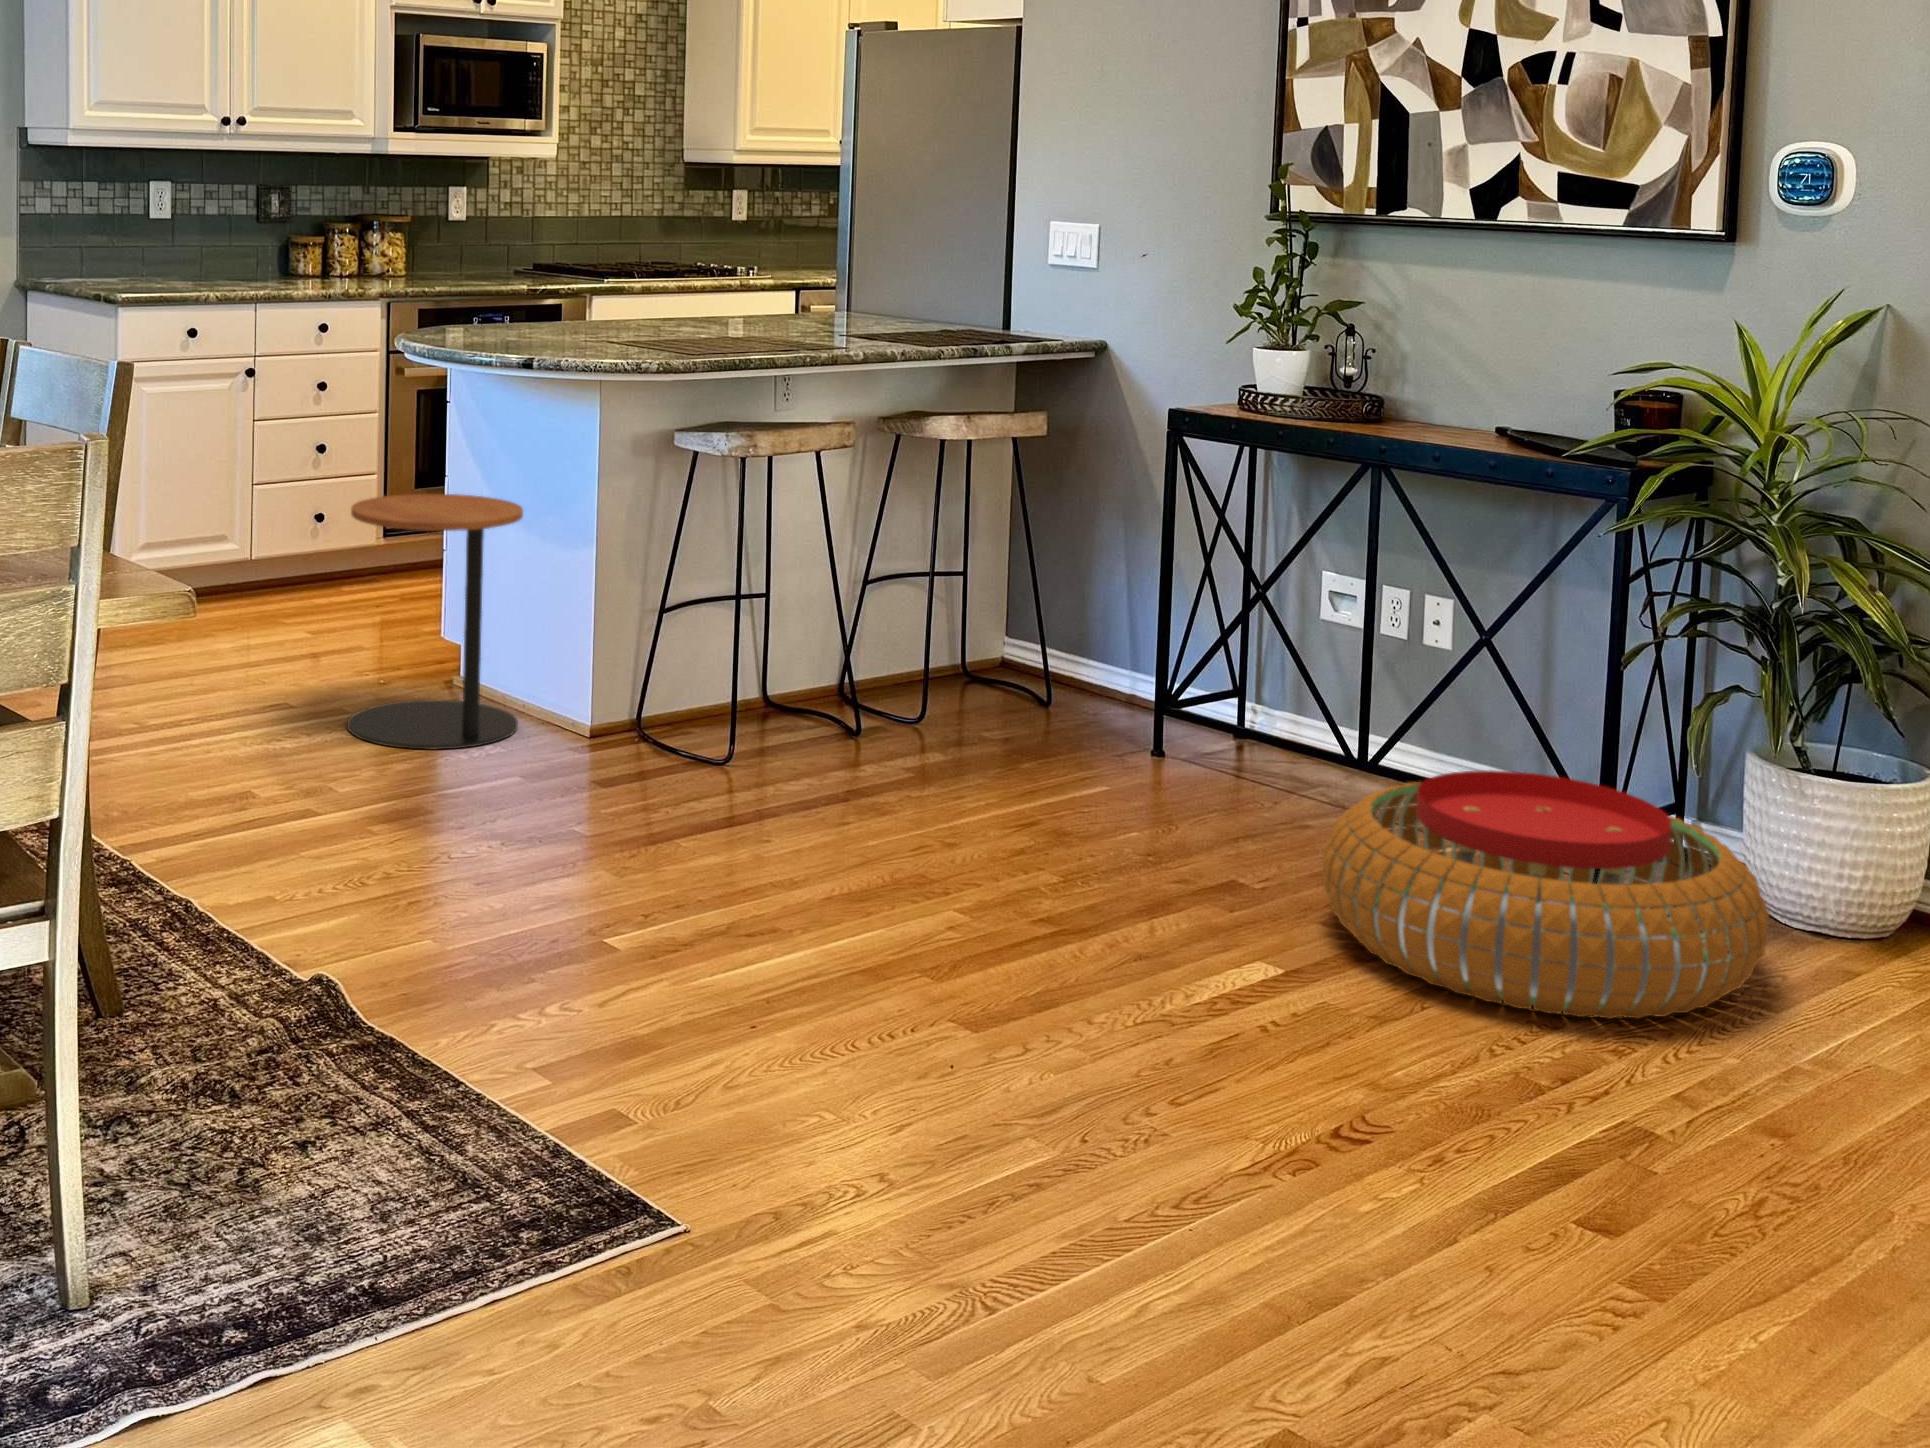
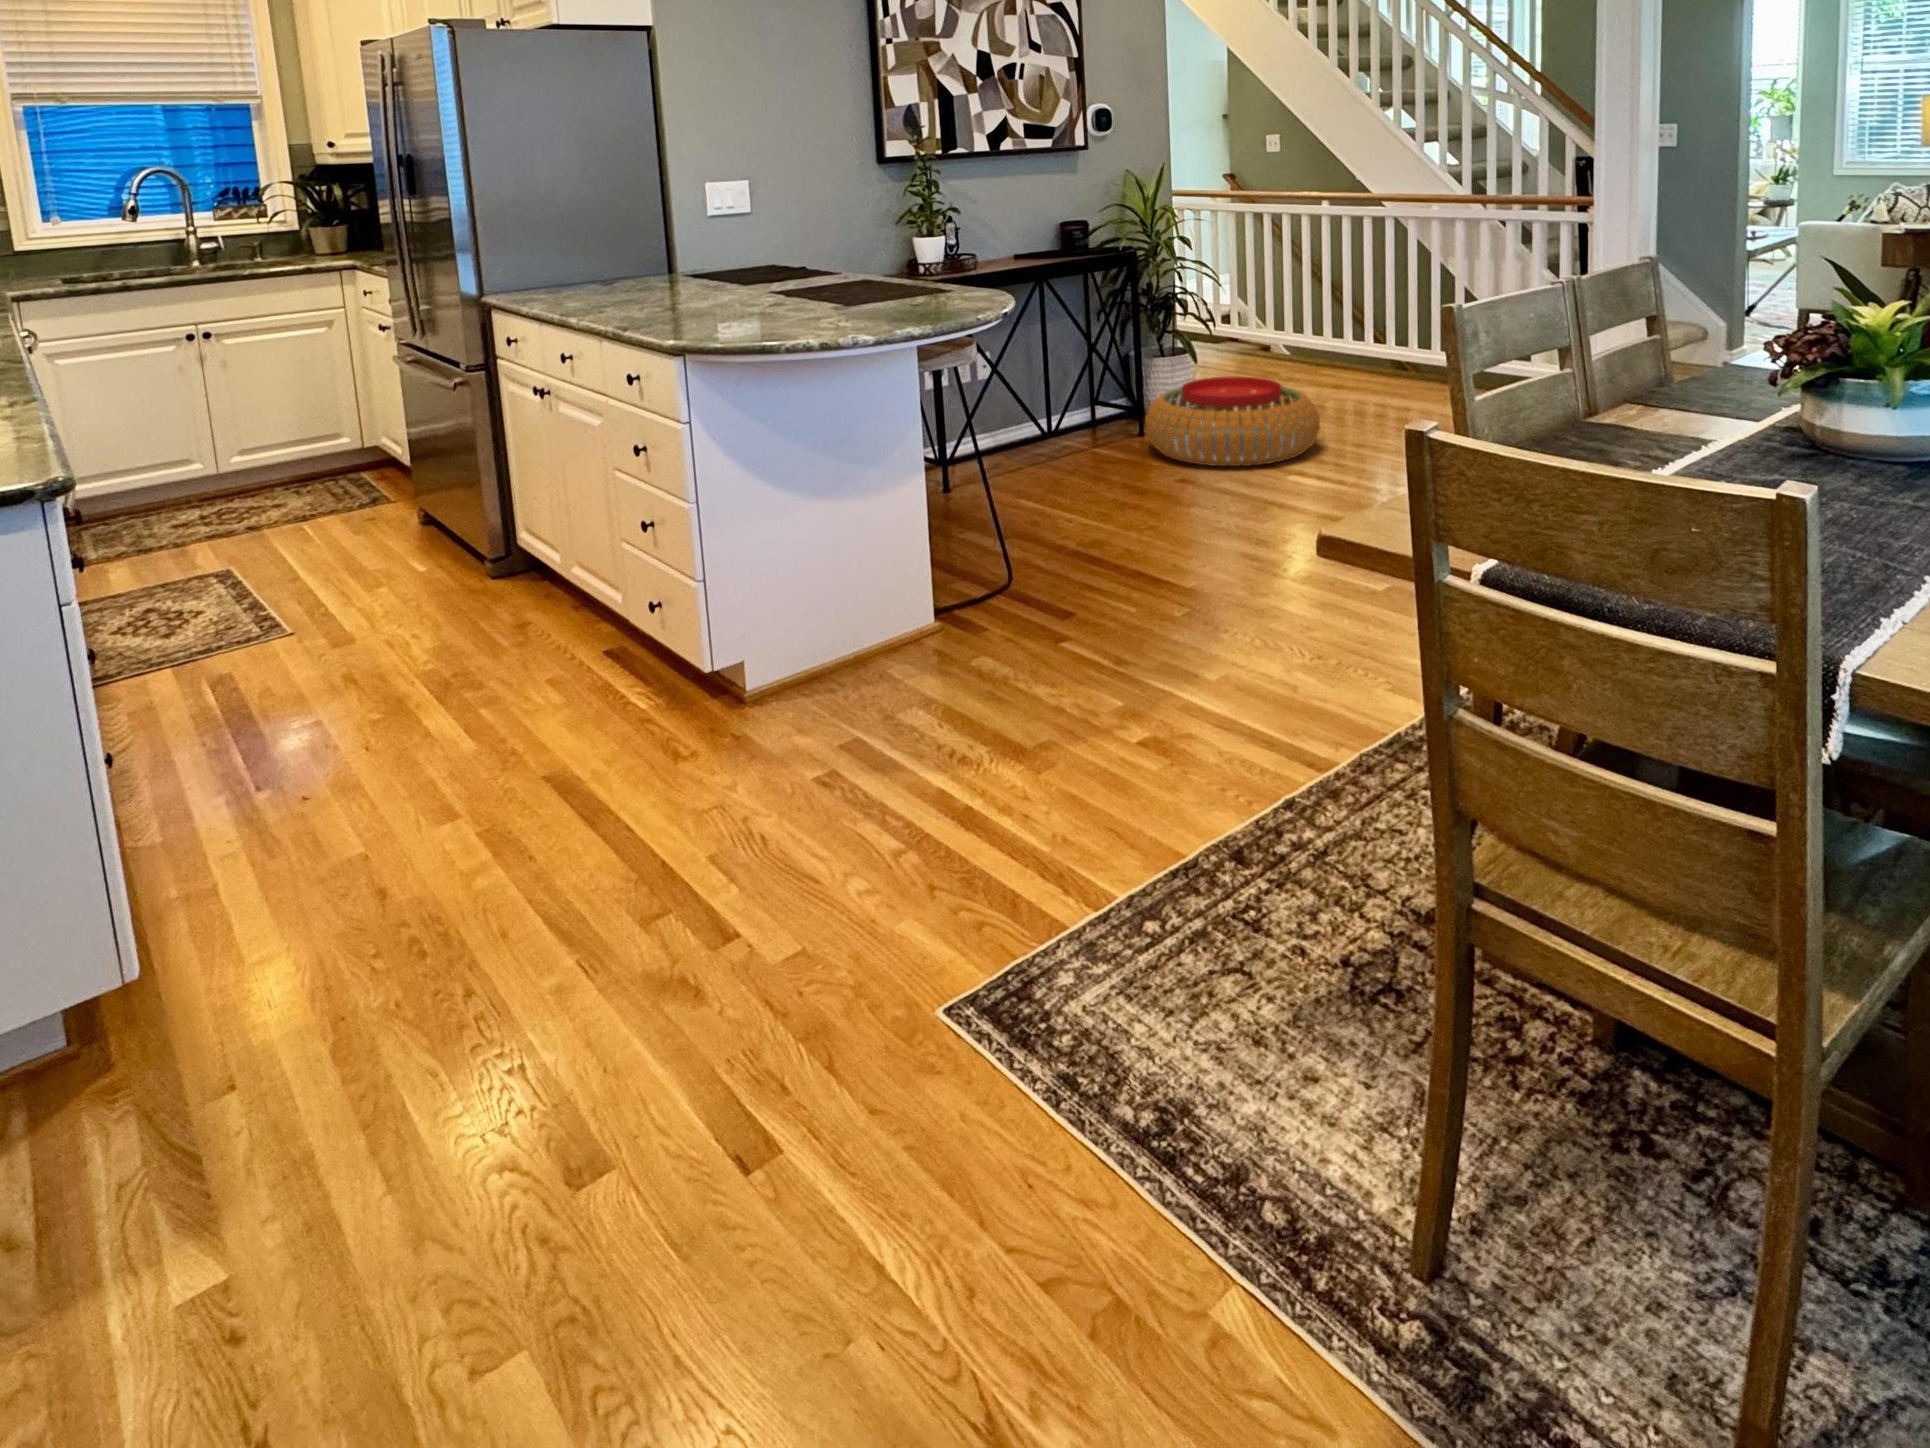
side table: present [347,494,523,749] -> none [778,460,962,731]

